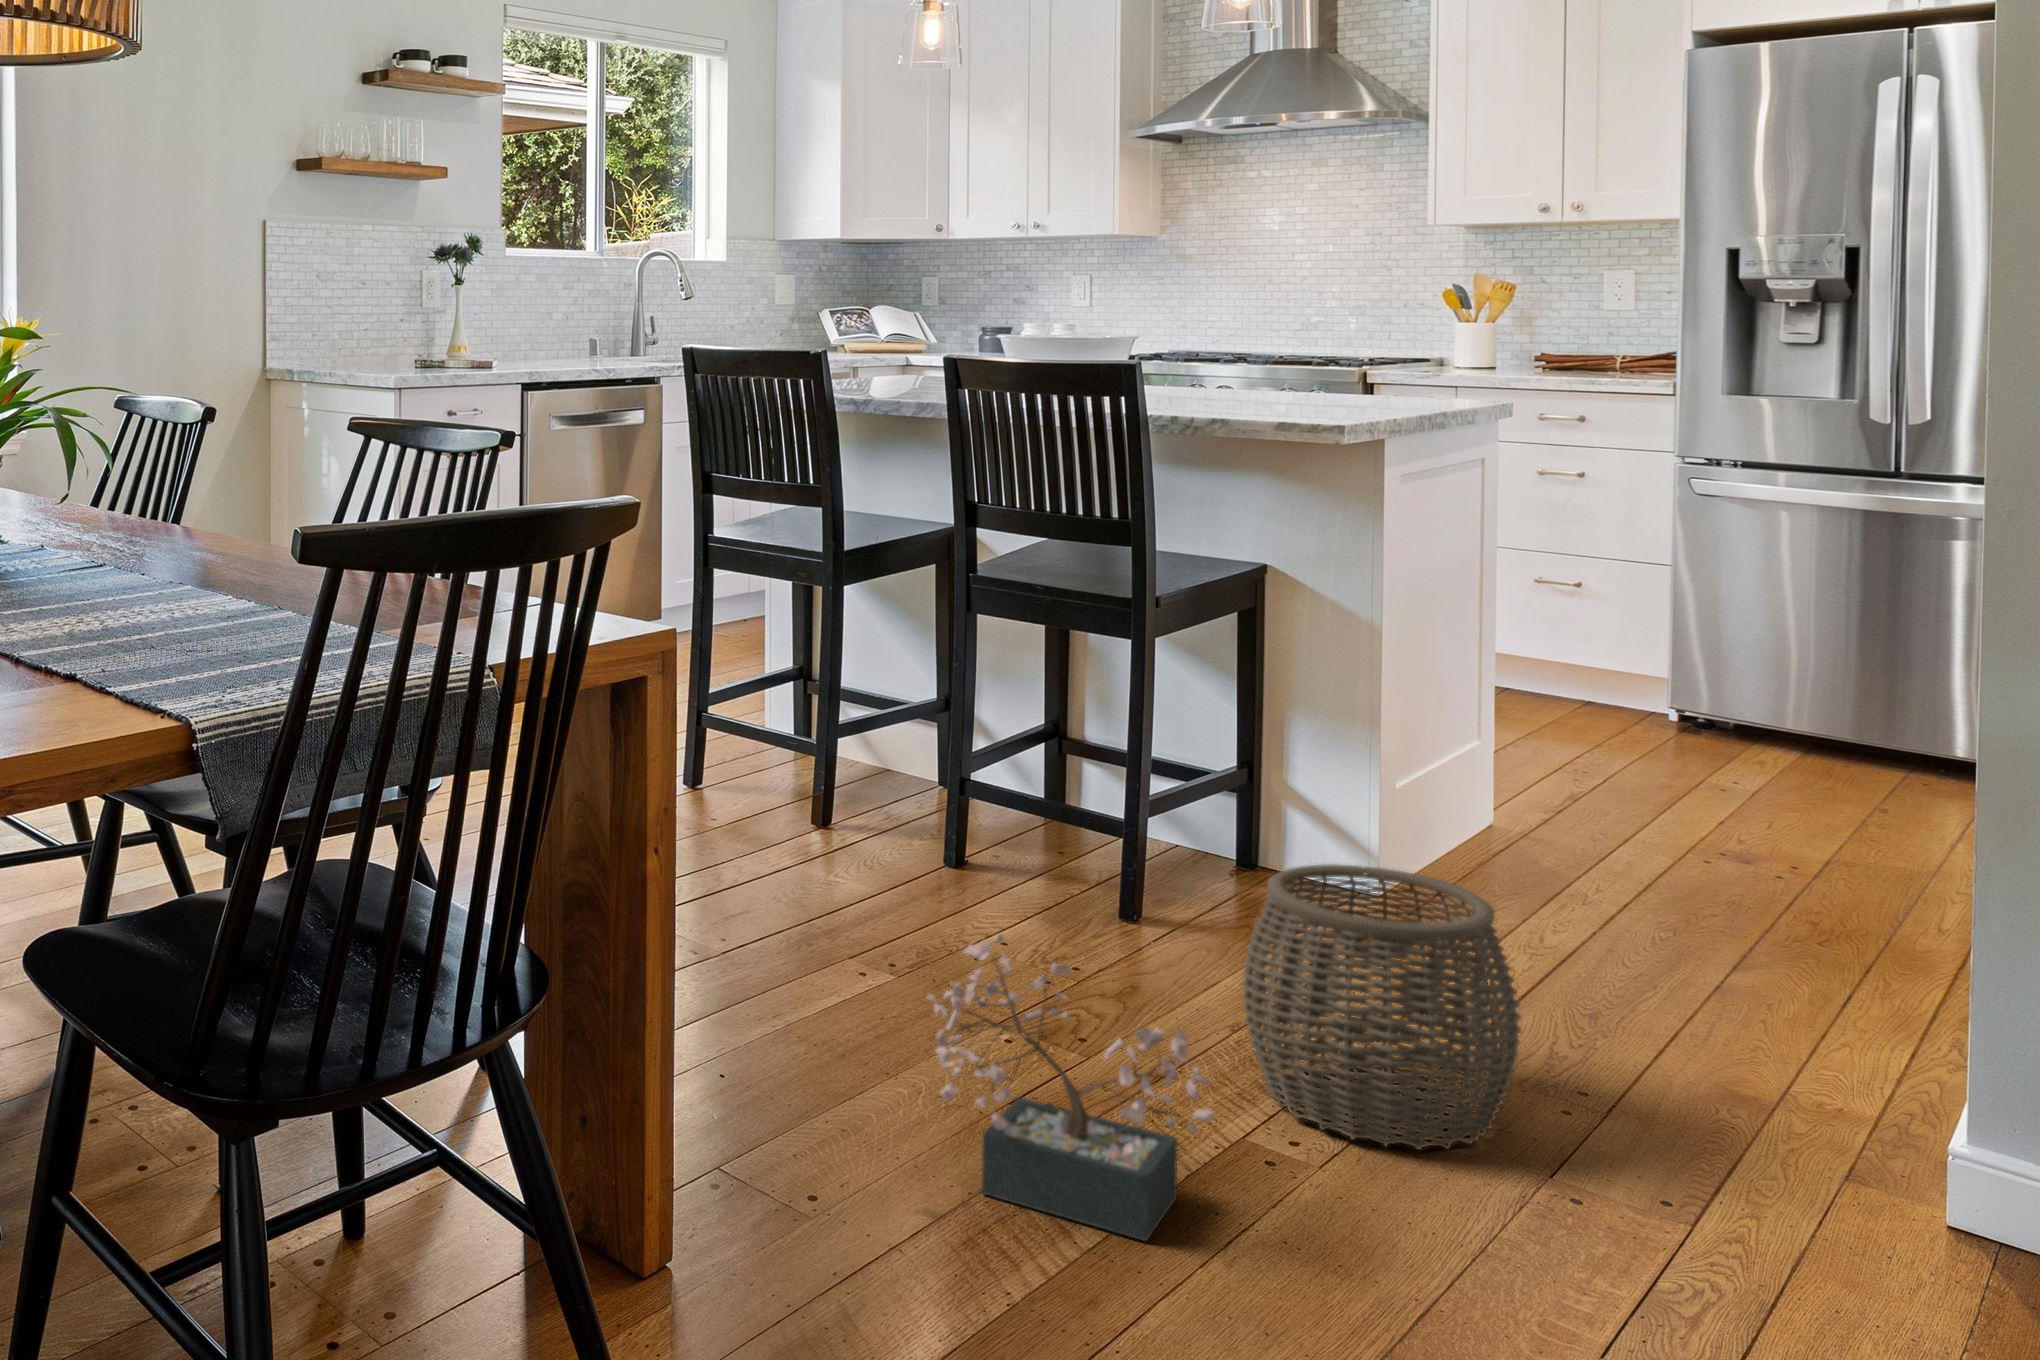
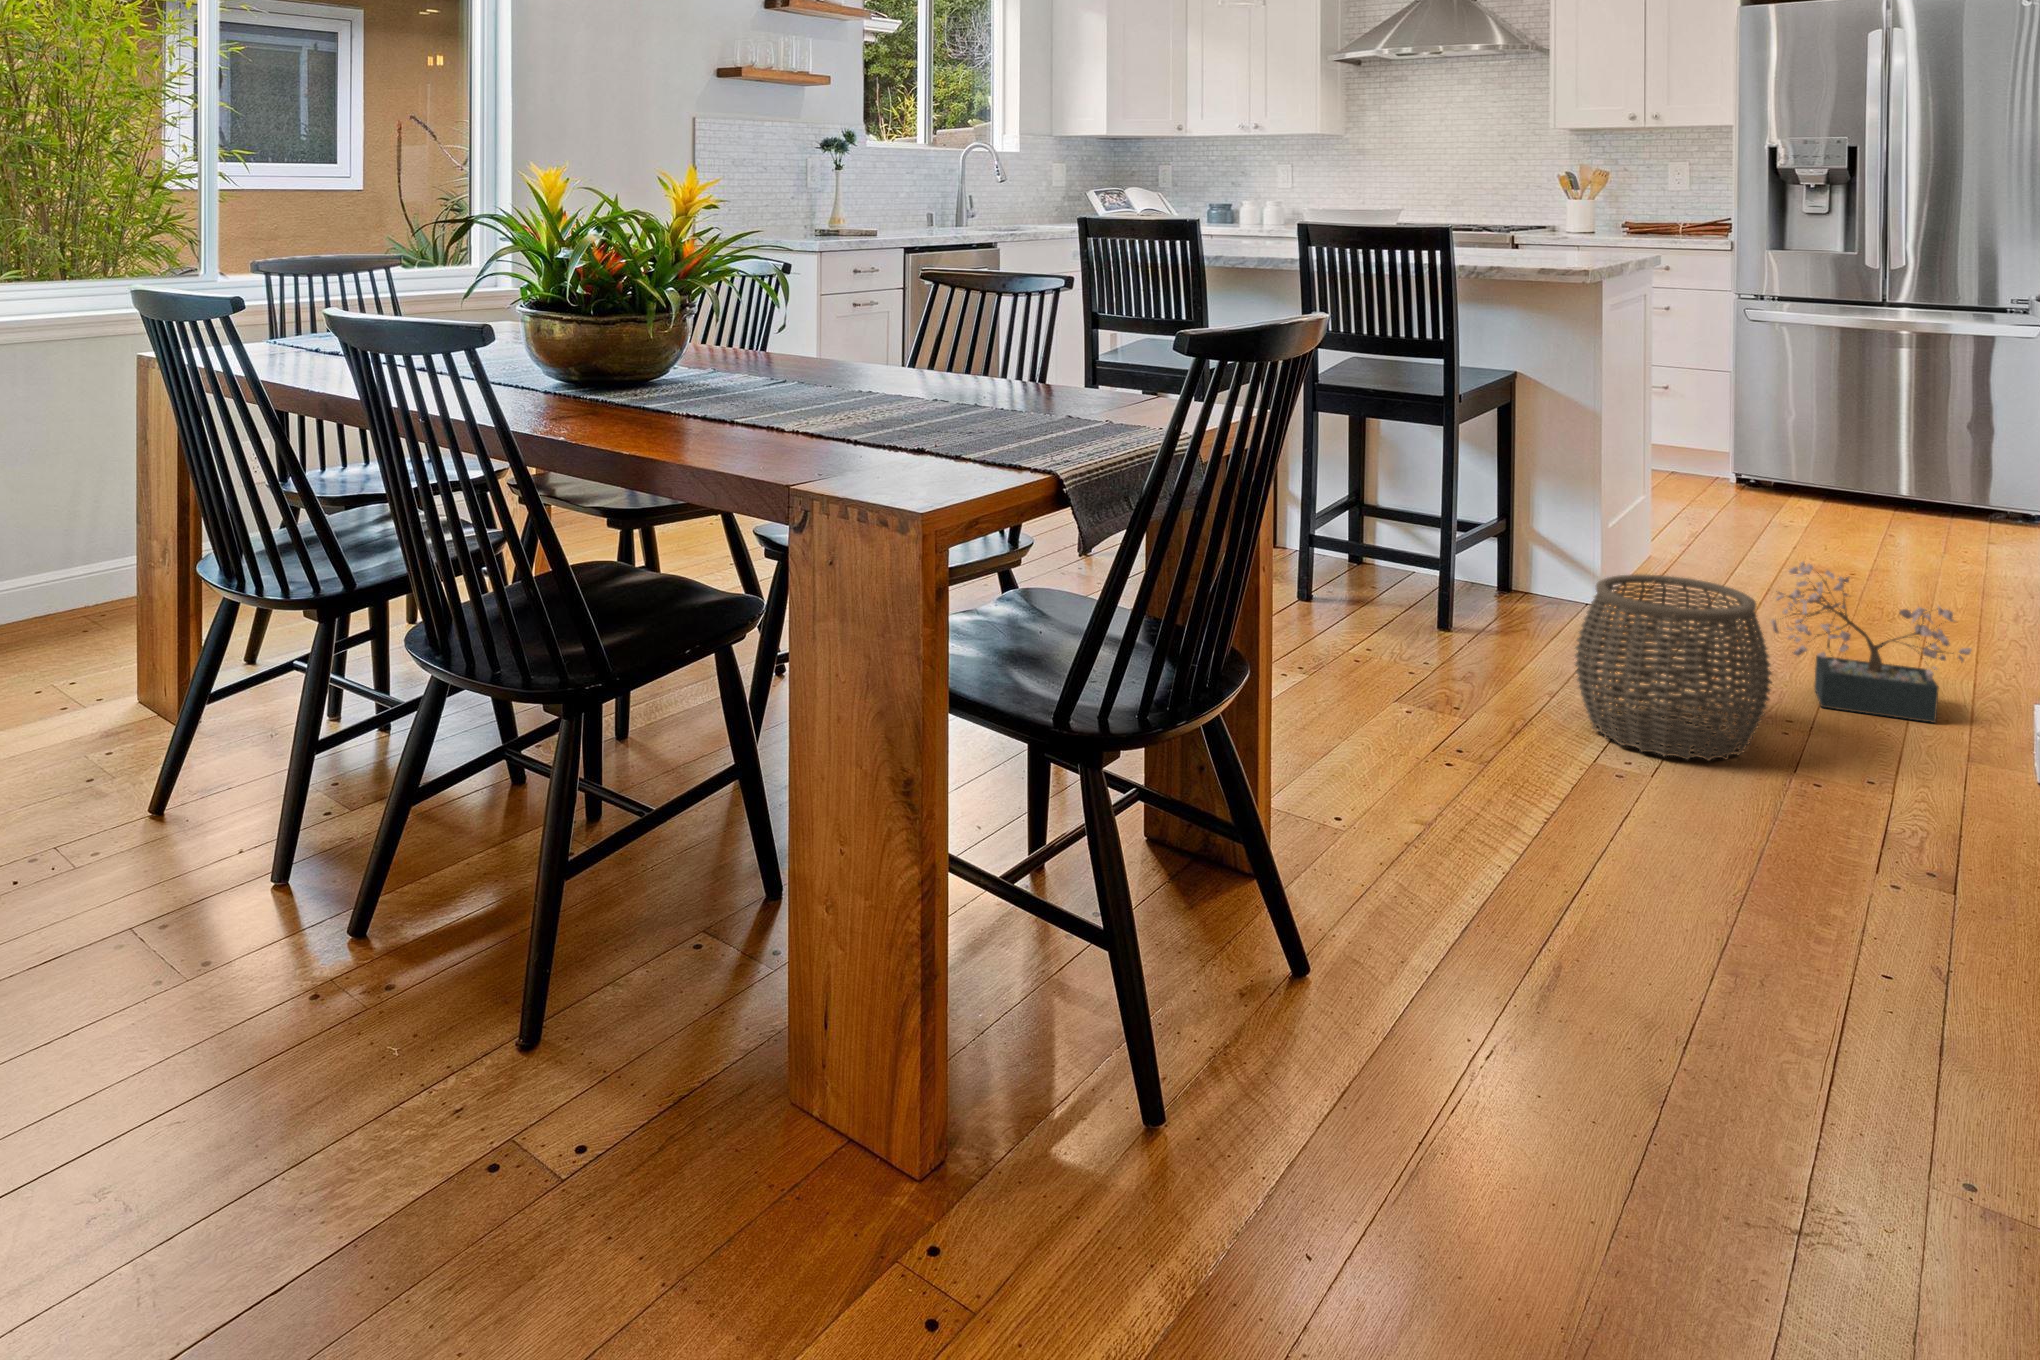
decorative plant: present [928,934,1213,1241] -> present [1771,562,1971,723]

